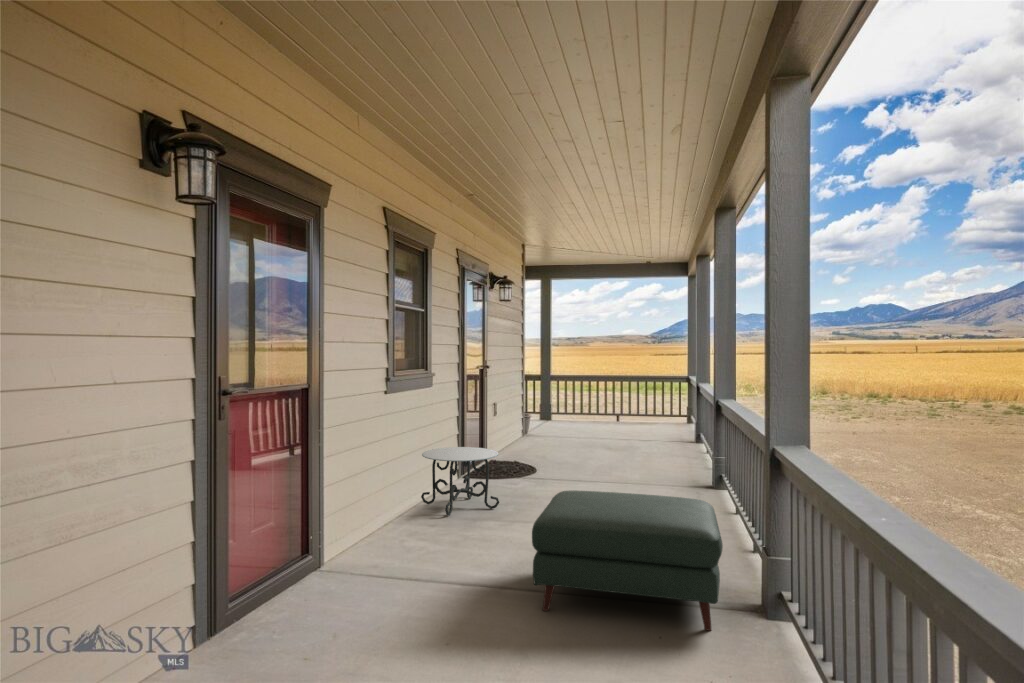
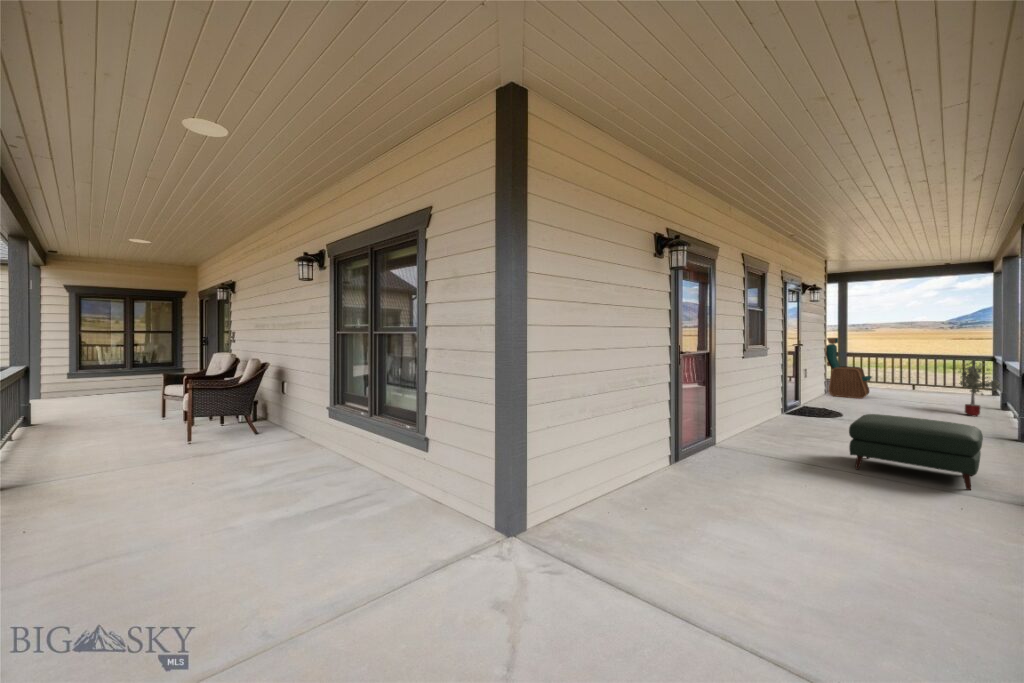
armchair: none [523,355,576,439] -> present [826,338,872,399]
potted tree: none [662,381,704,456] -> present [959,359,1000,416]
side table: present [421,447,499,516] -> none [762,392,817,429]

